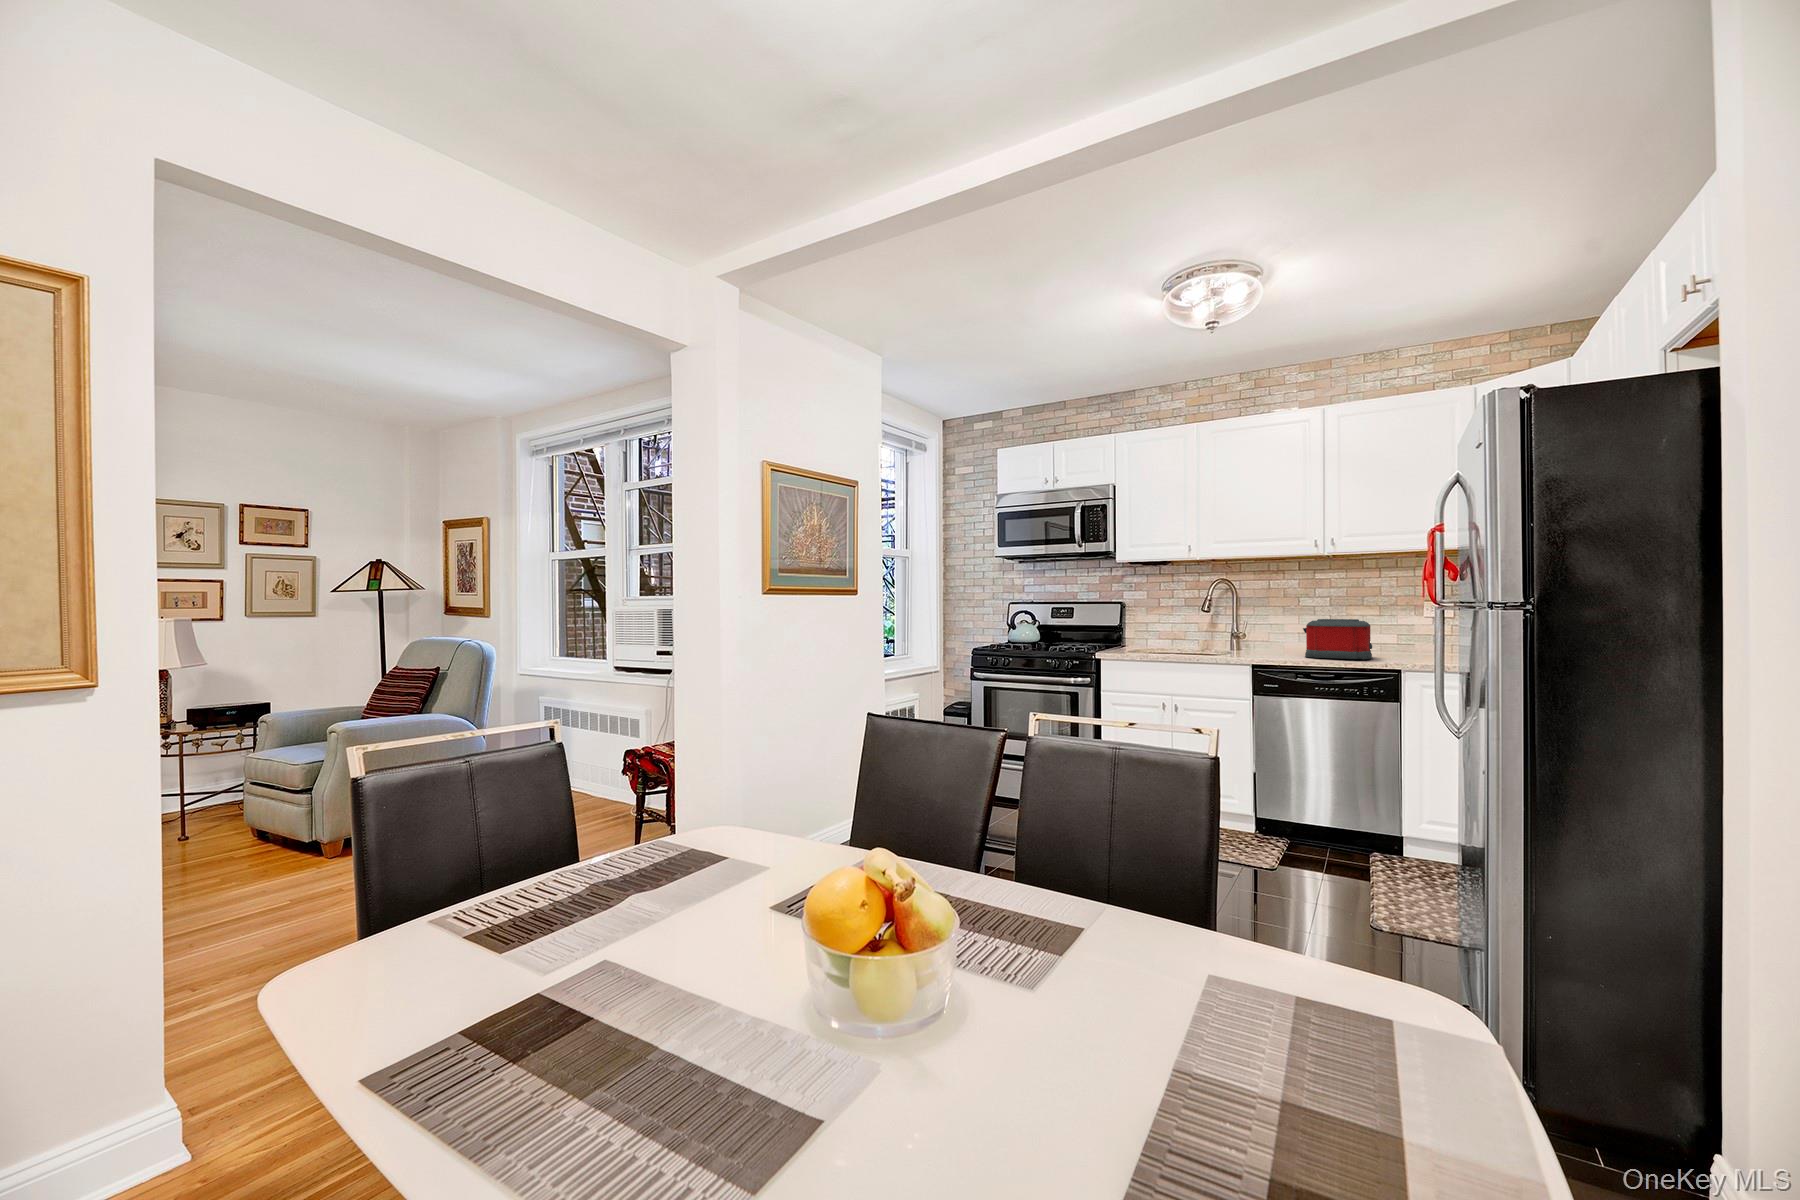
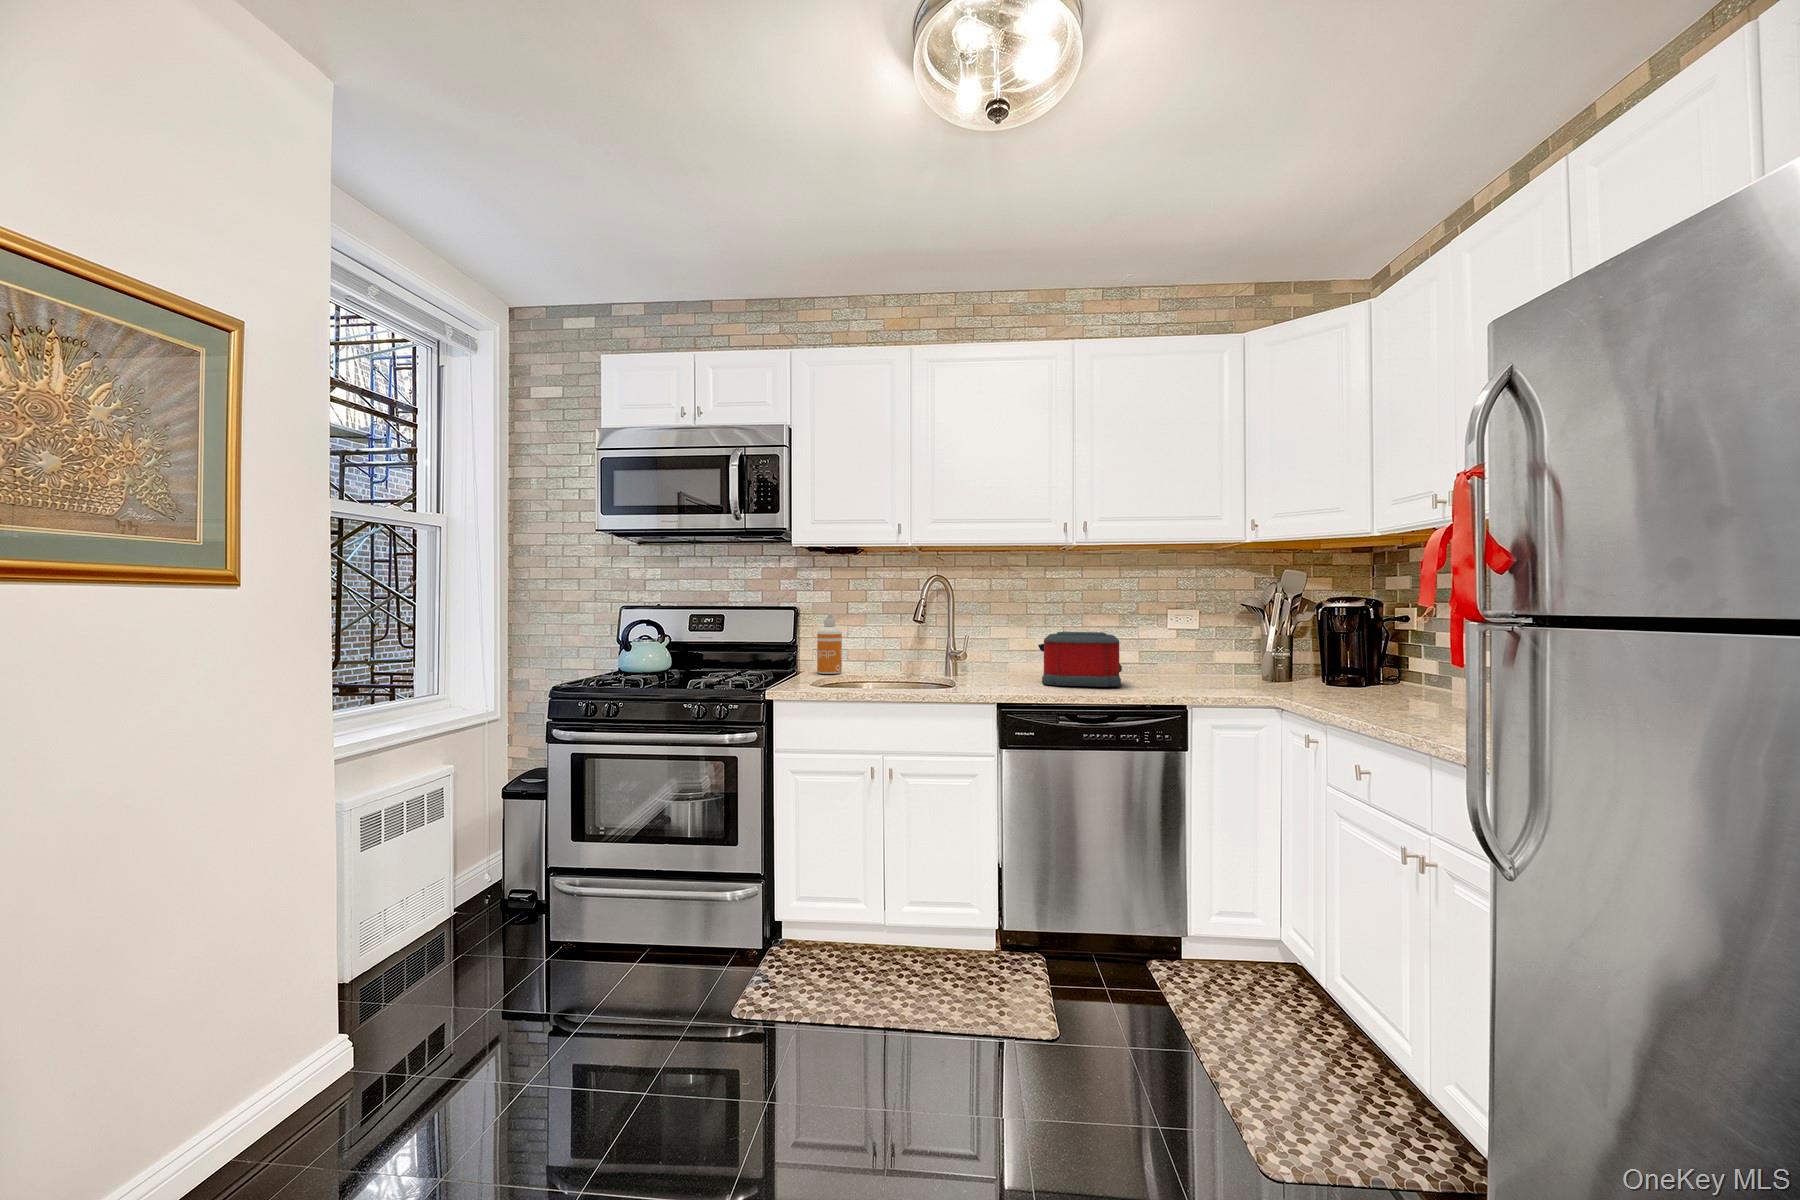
soap dispenser: none [1138,606,1156,648] -> present [817,613,842,674]

